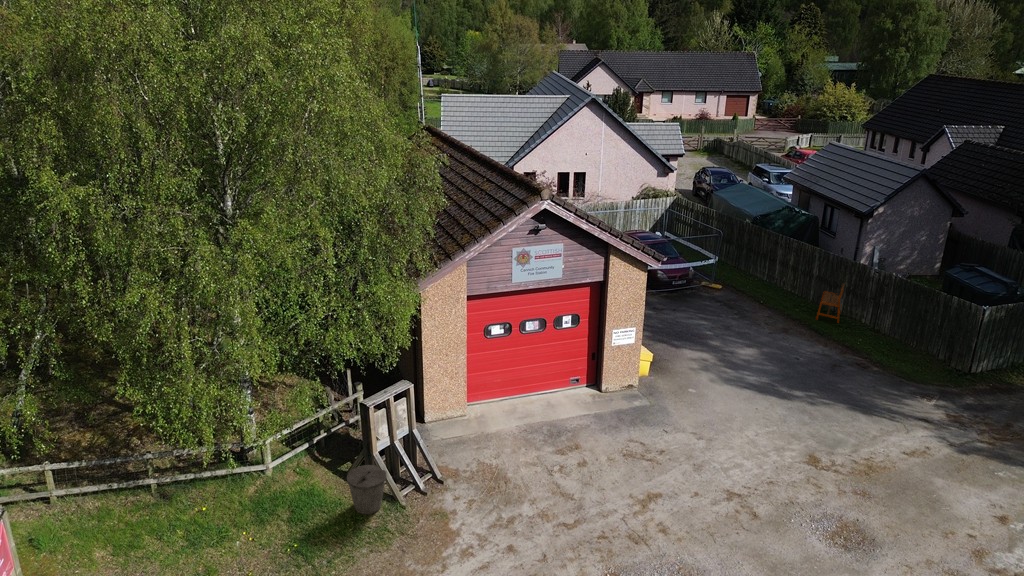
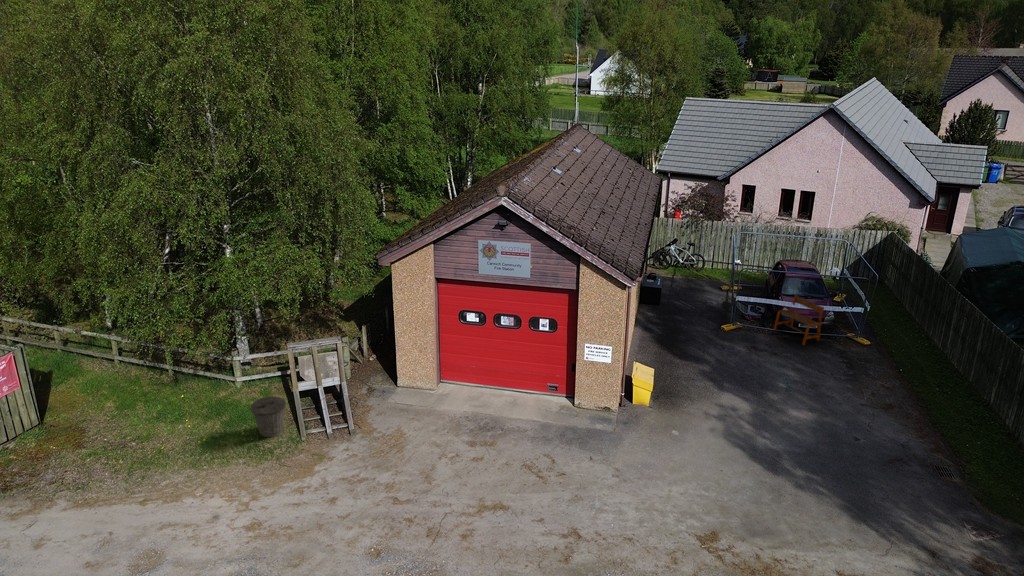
bench: present [816,284,844,323] -> present [774,295,824,345]

